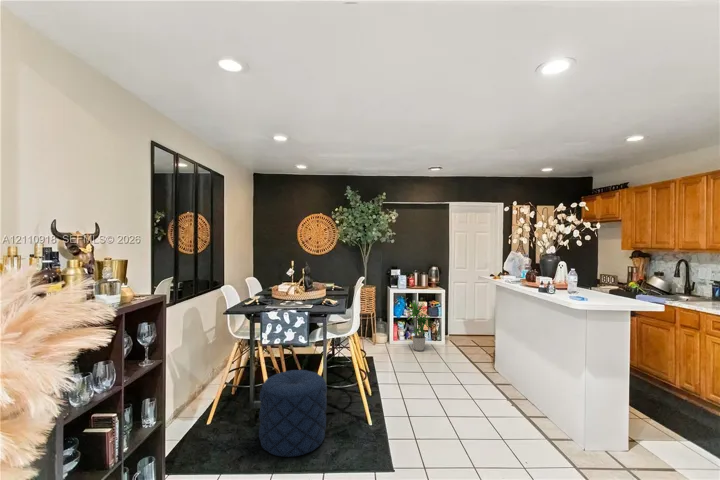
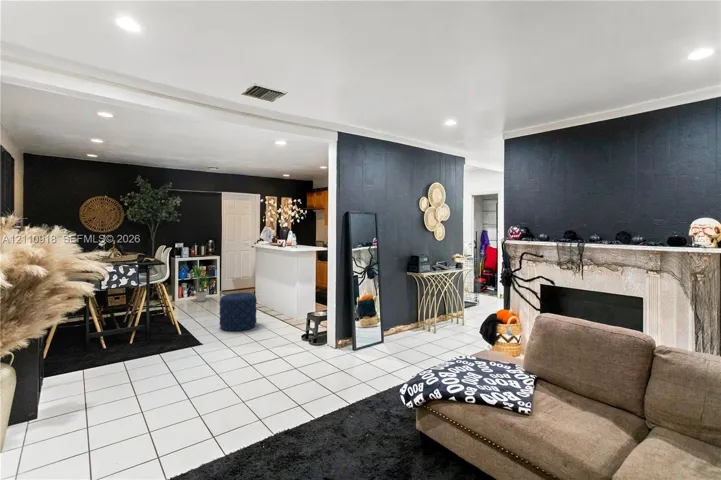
pouf: present [259,370,327,457] -> present [219,292,257,331]

